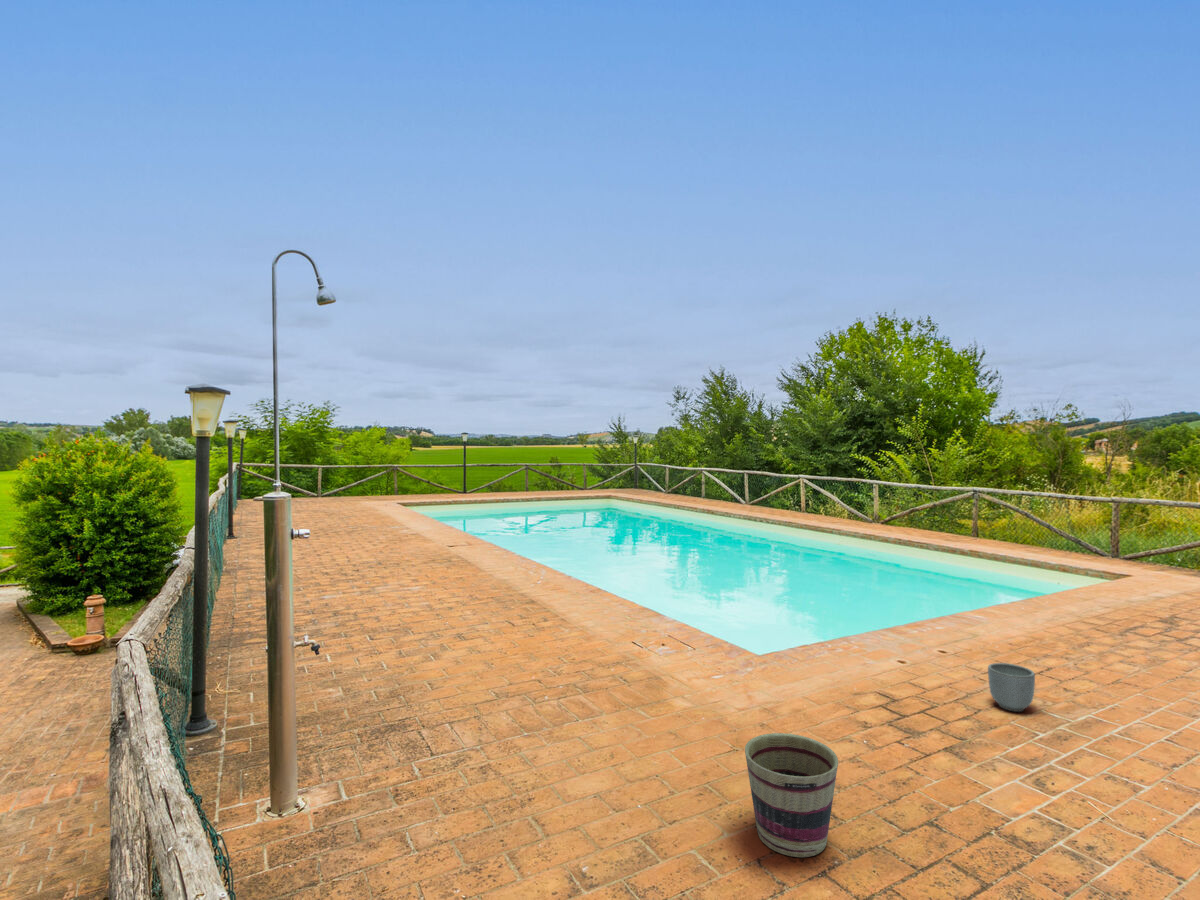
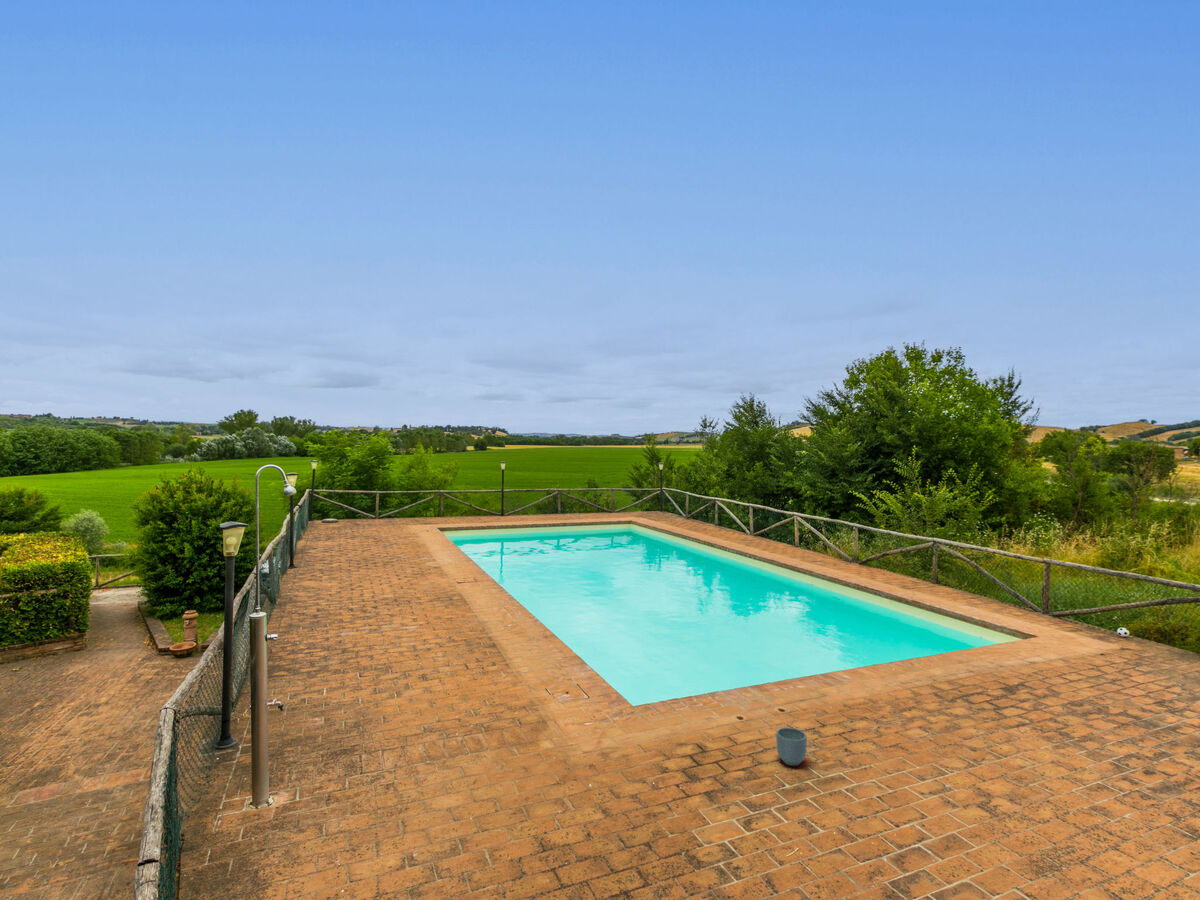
basket: present [745,733,838,857] -> none [526,777,583,859]

